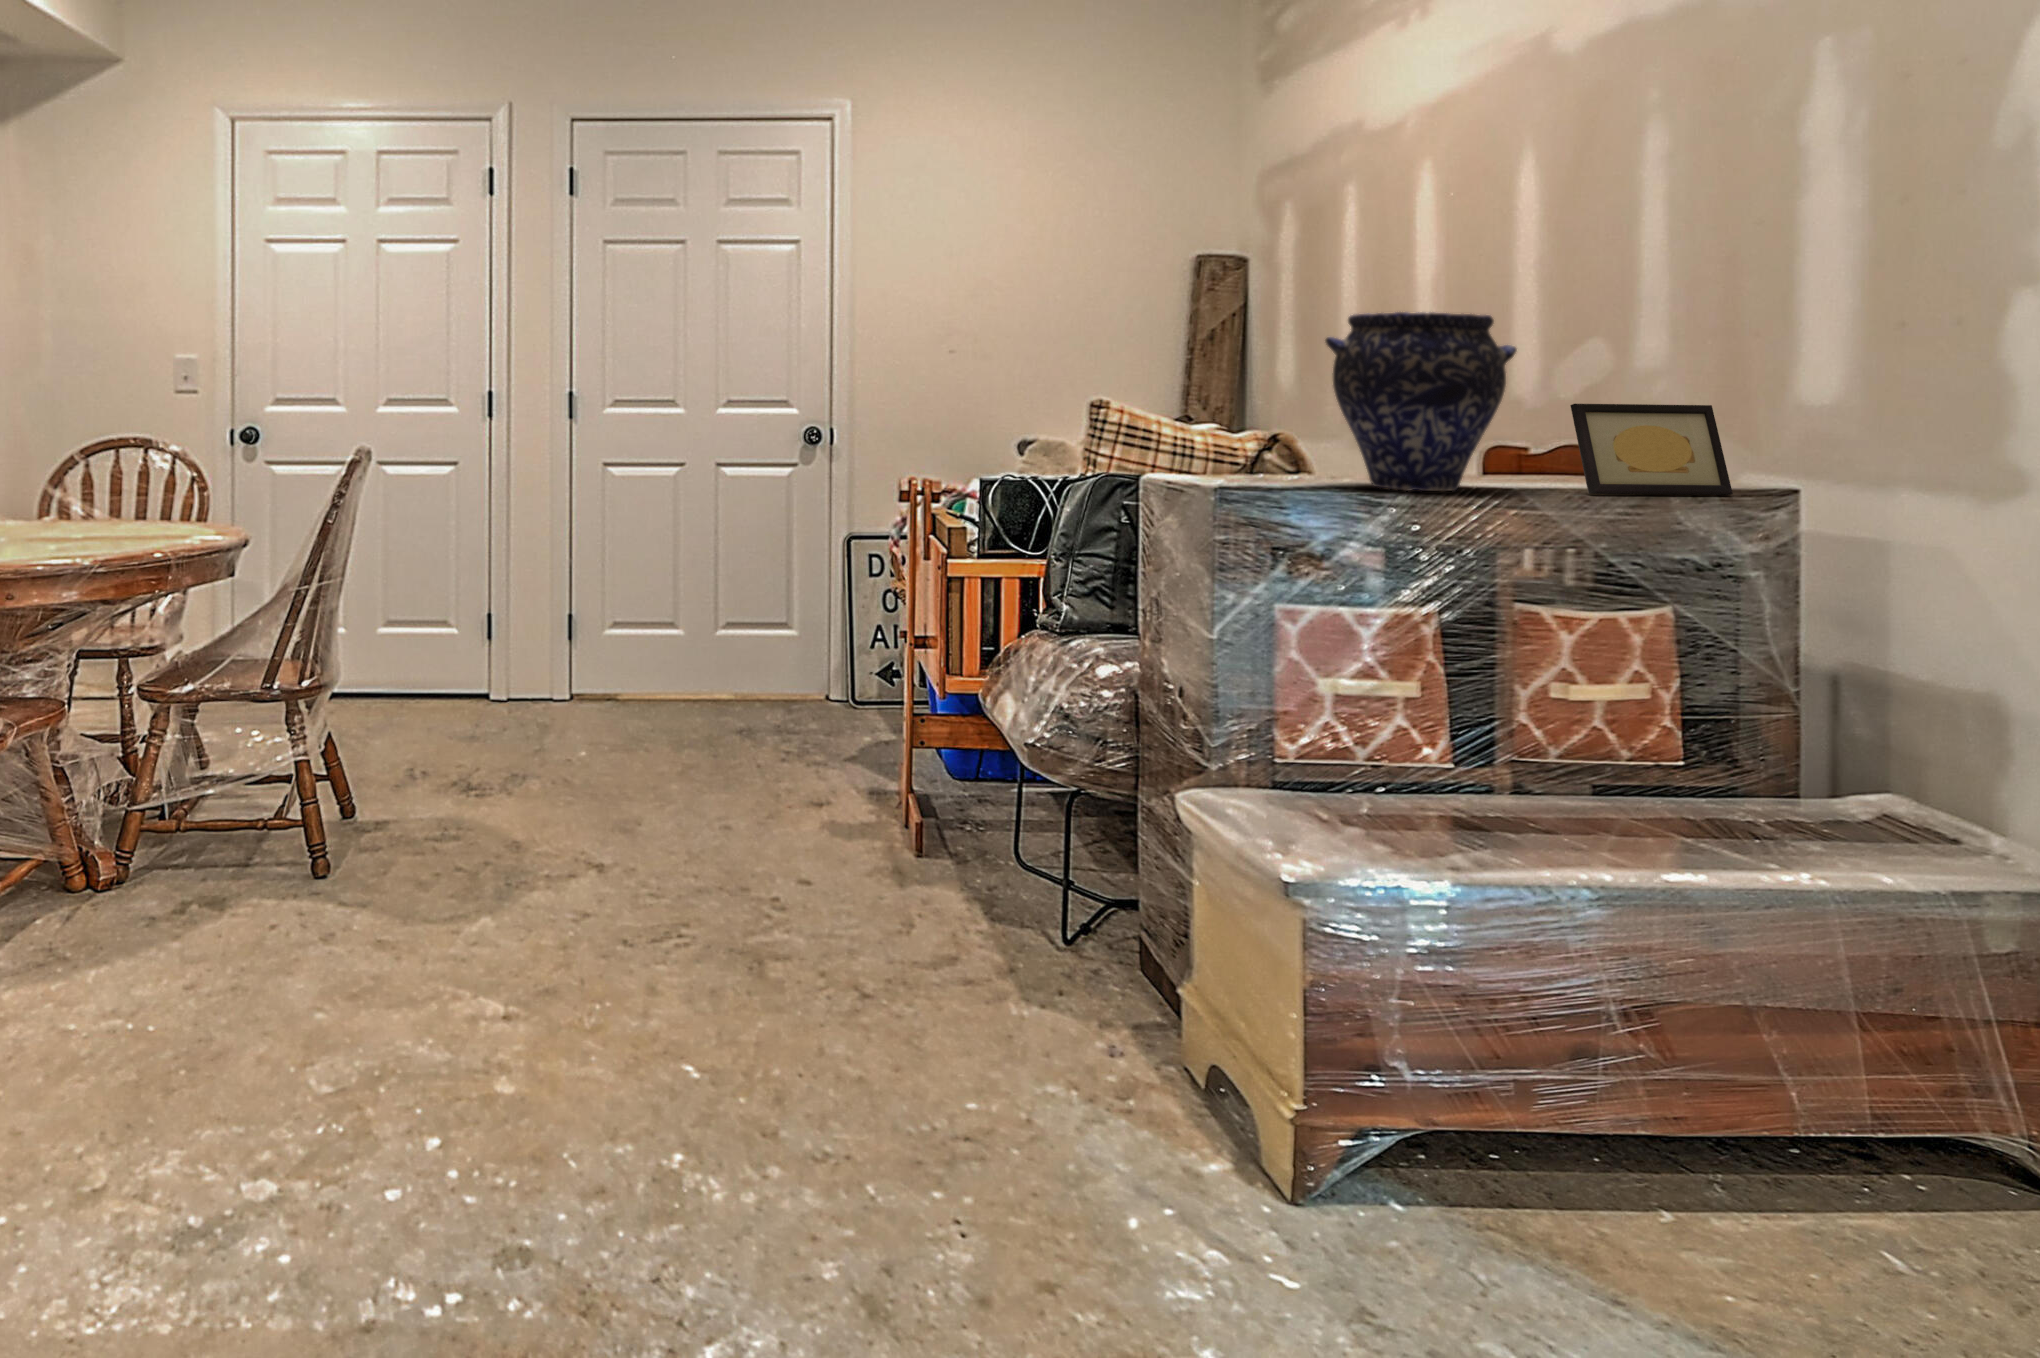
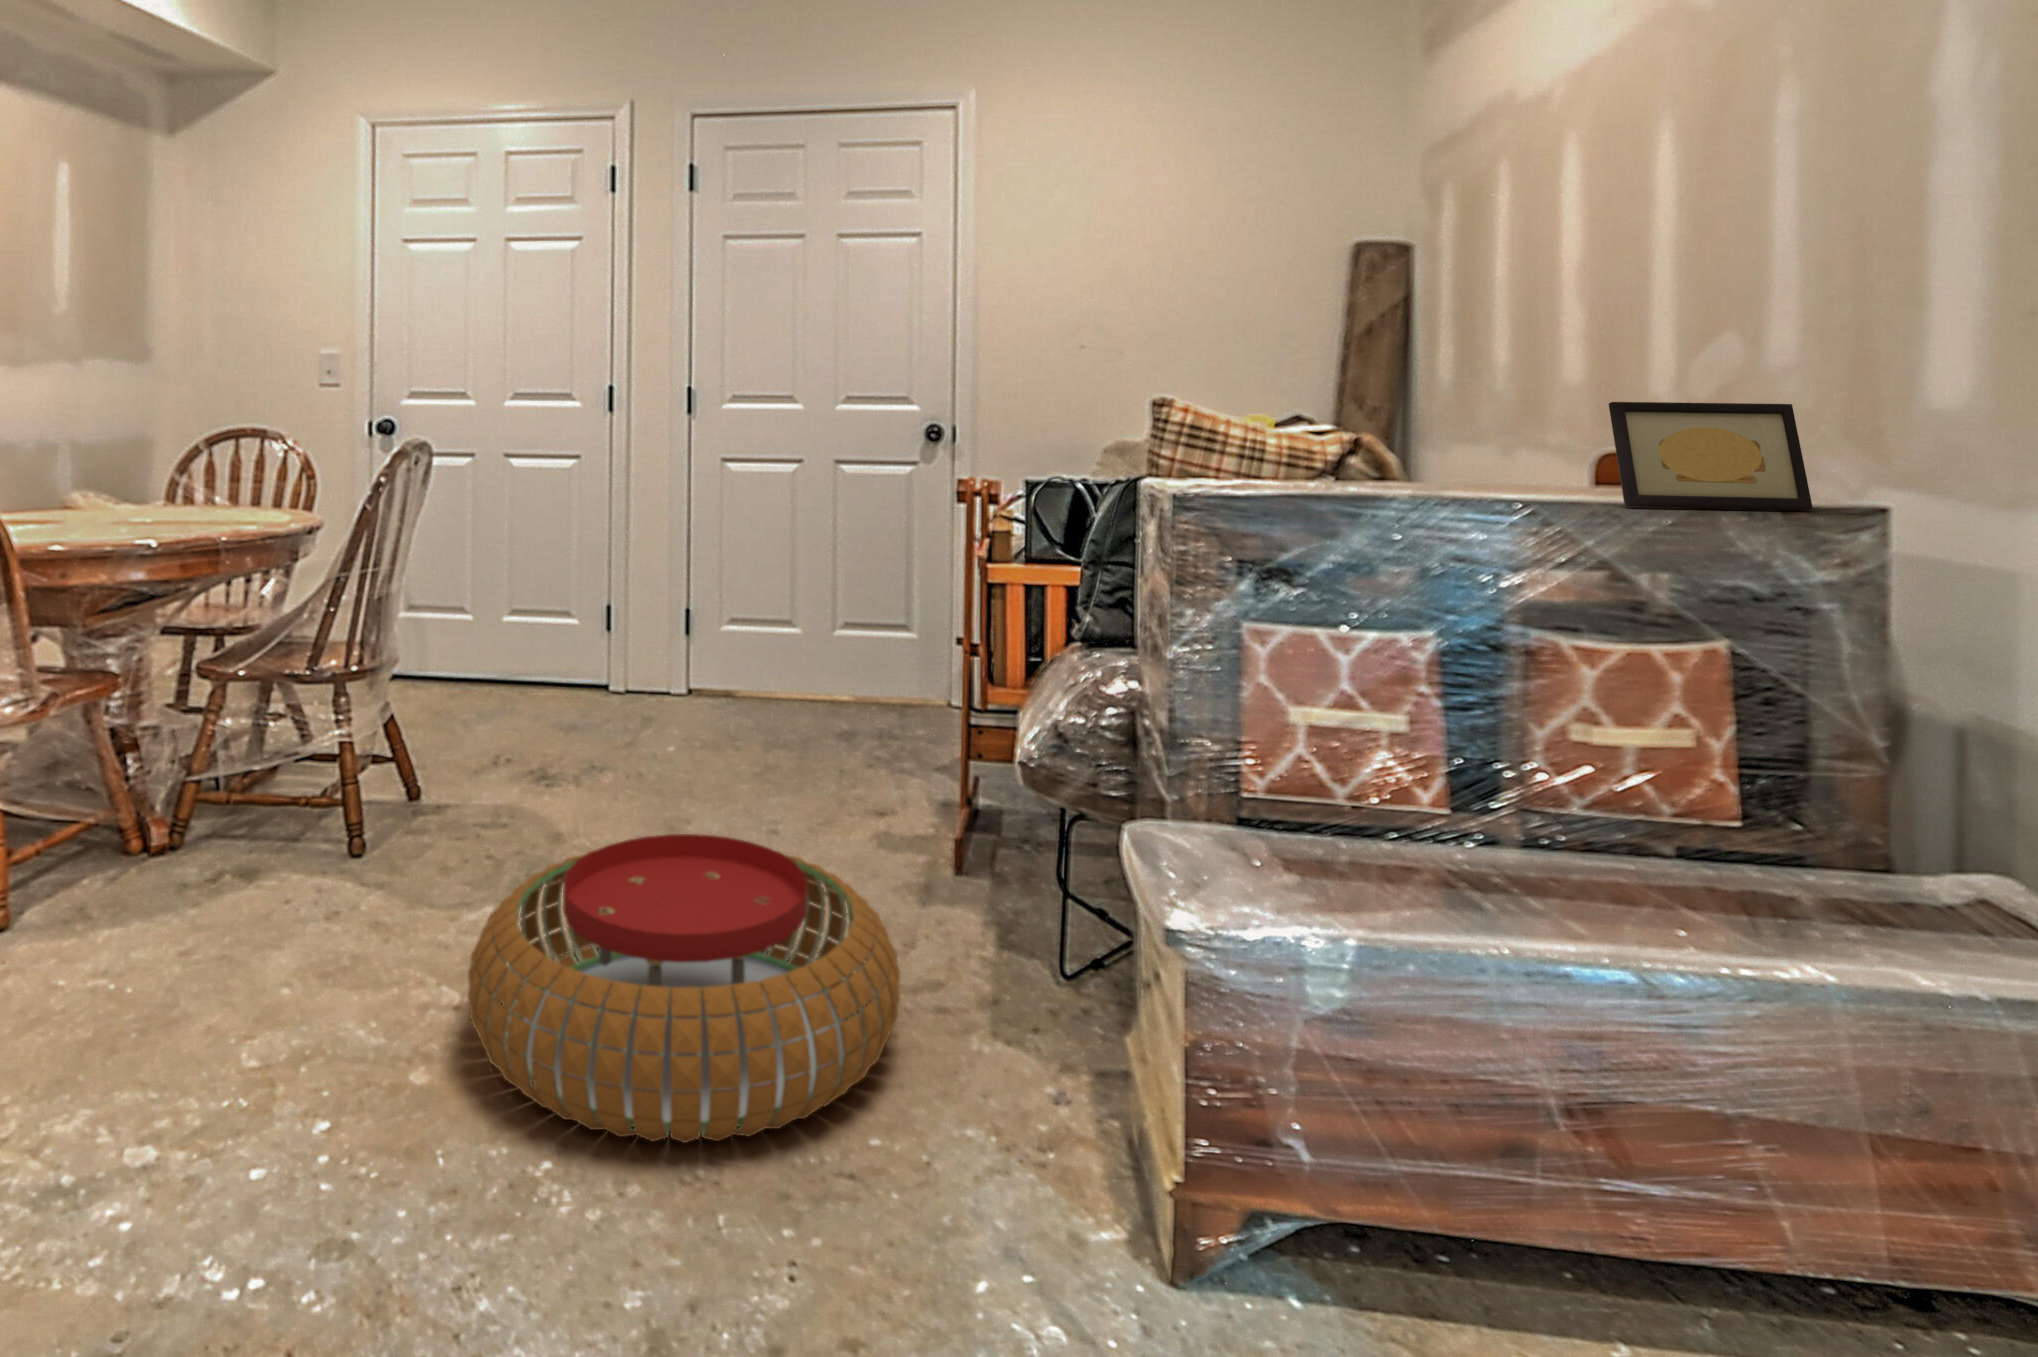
vase: present [1325,312,1517,491] -> none [1322,299,1539,500]
pouf: none [541,831,966,1128] -> present [468,834,900,1143]

